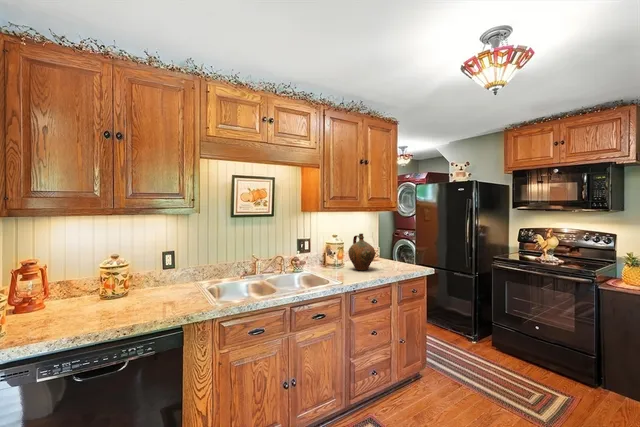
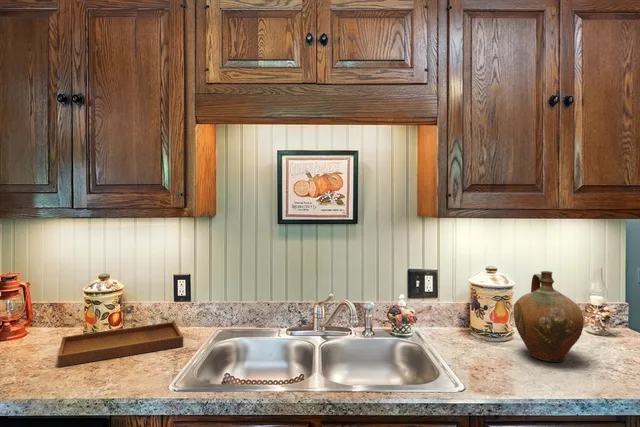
tray: none [99,273,189,312] -> present [58,308,183,367]

